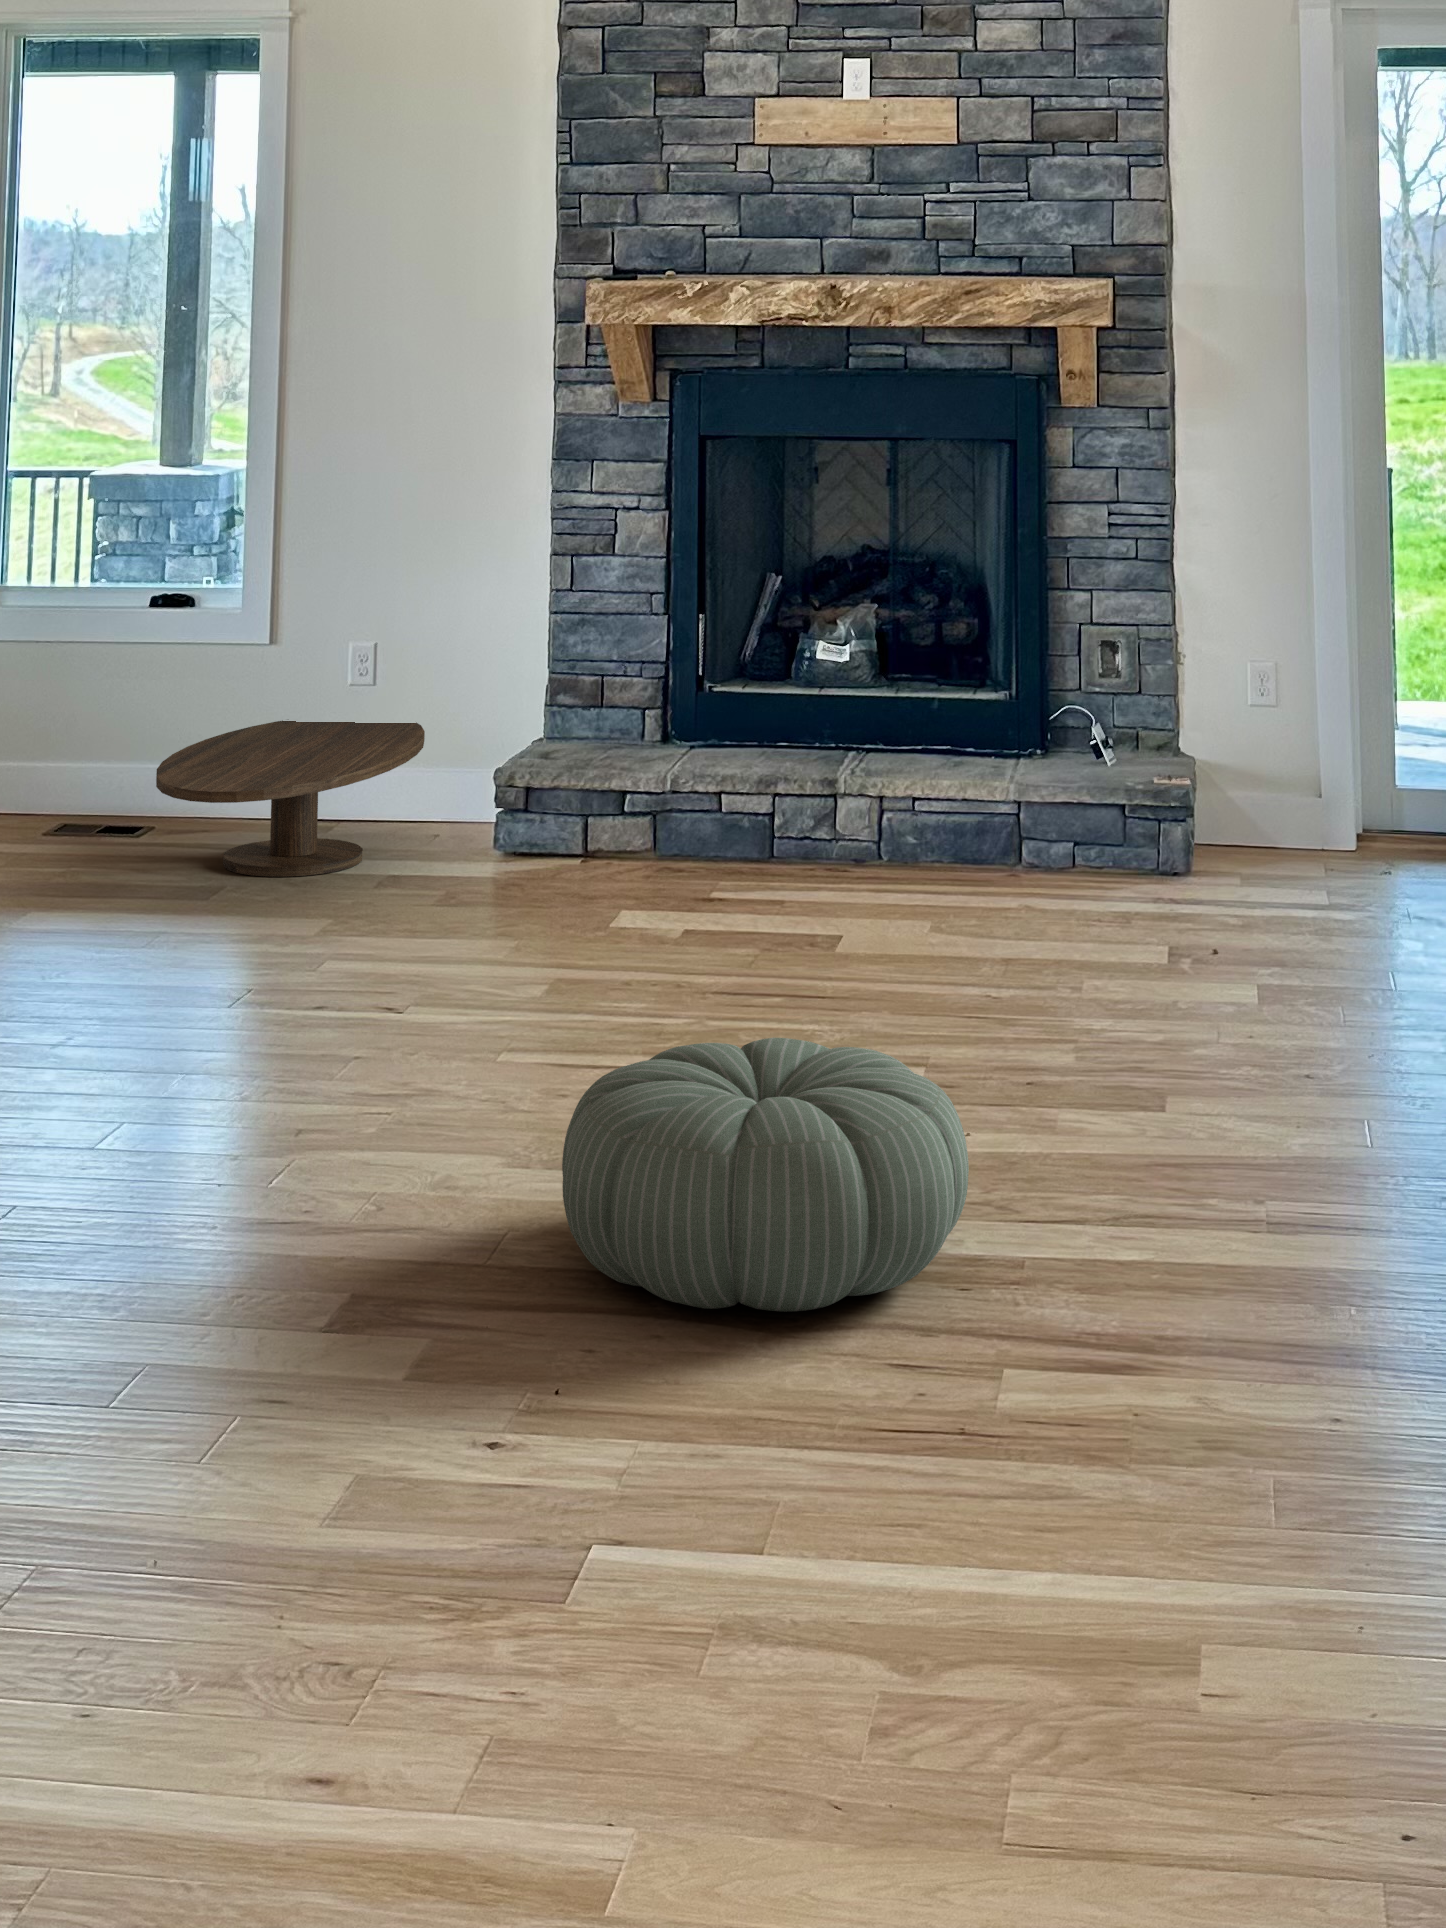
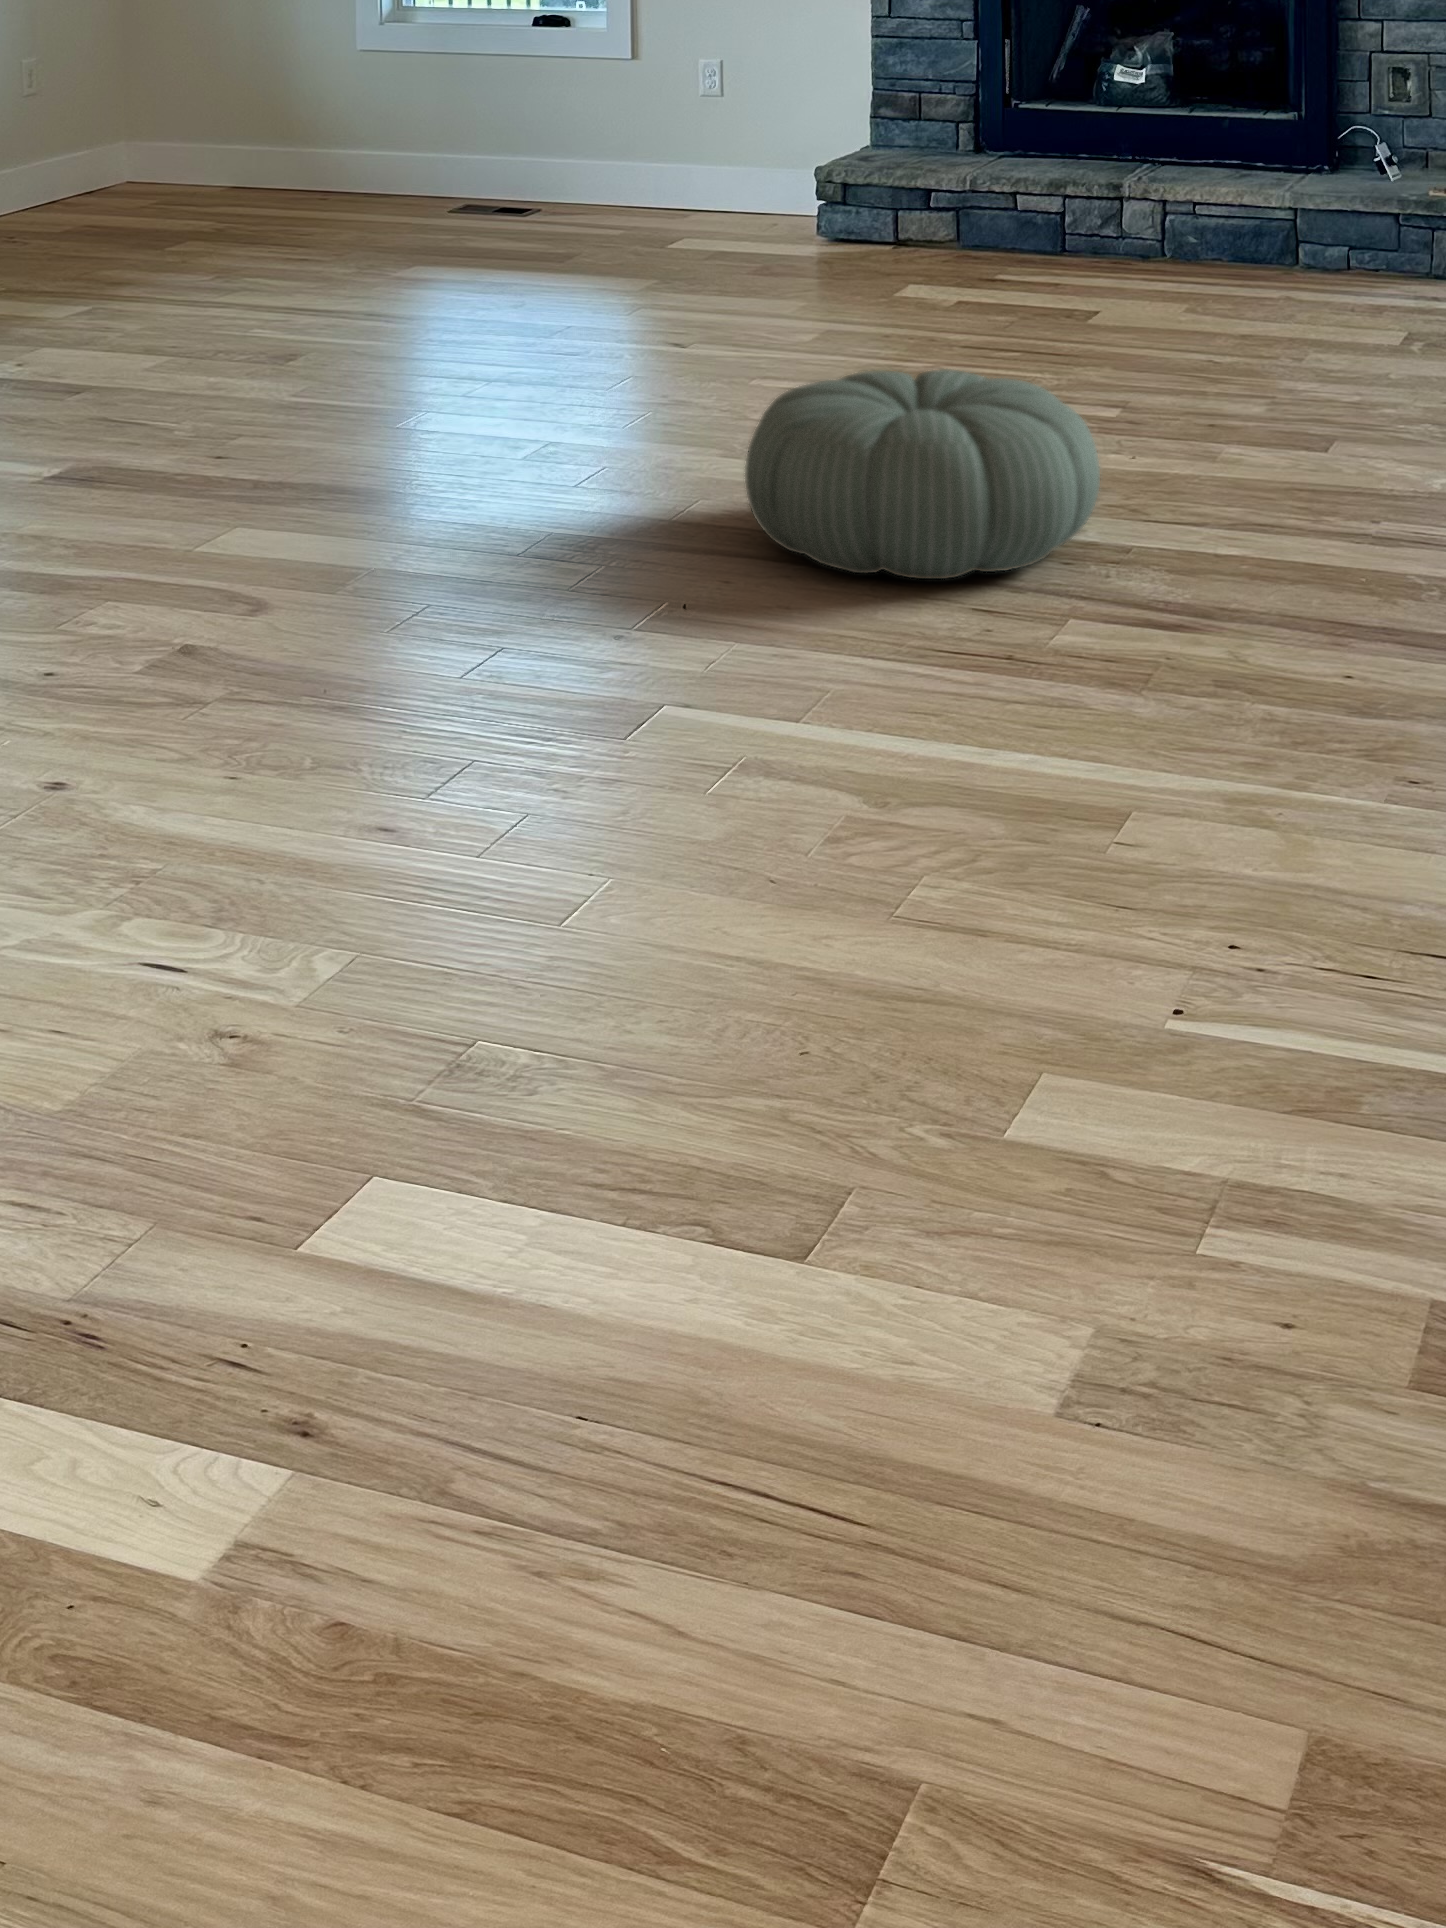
coffee table: present [156,721,425,877] -> none [512,124,758,256]

